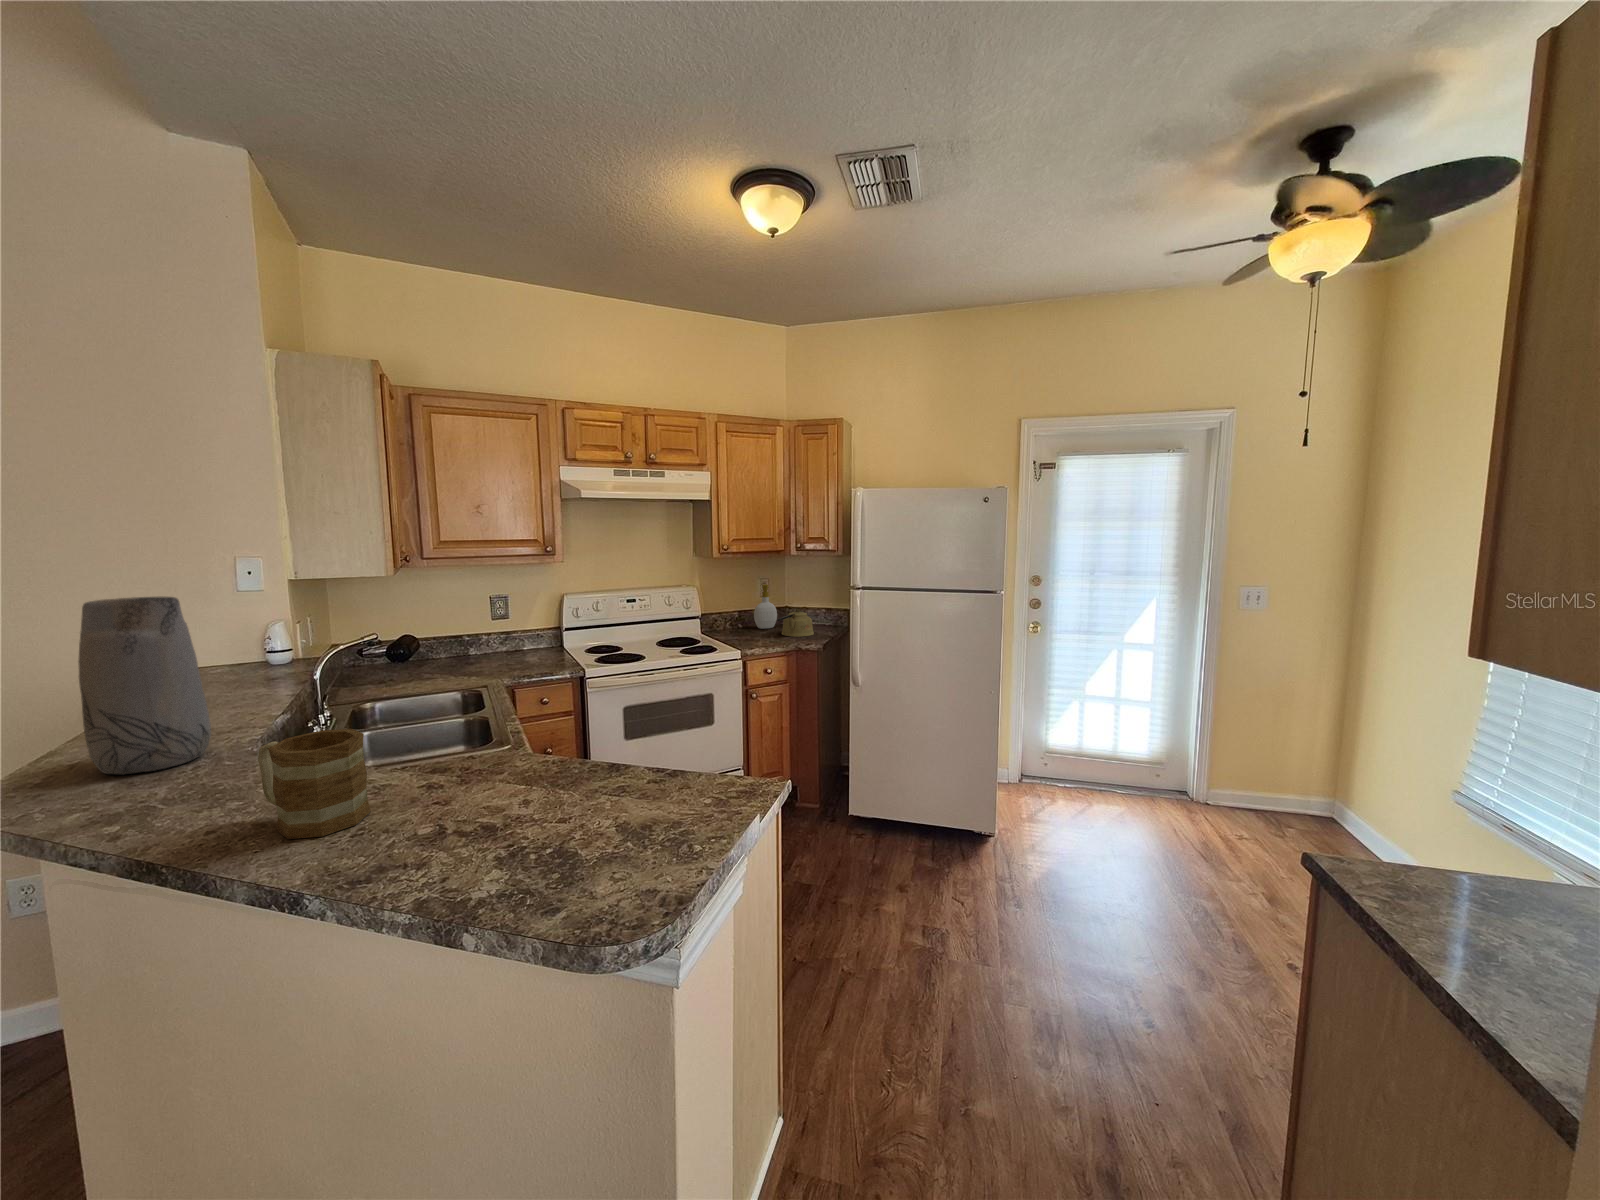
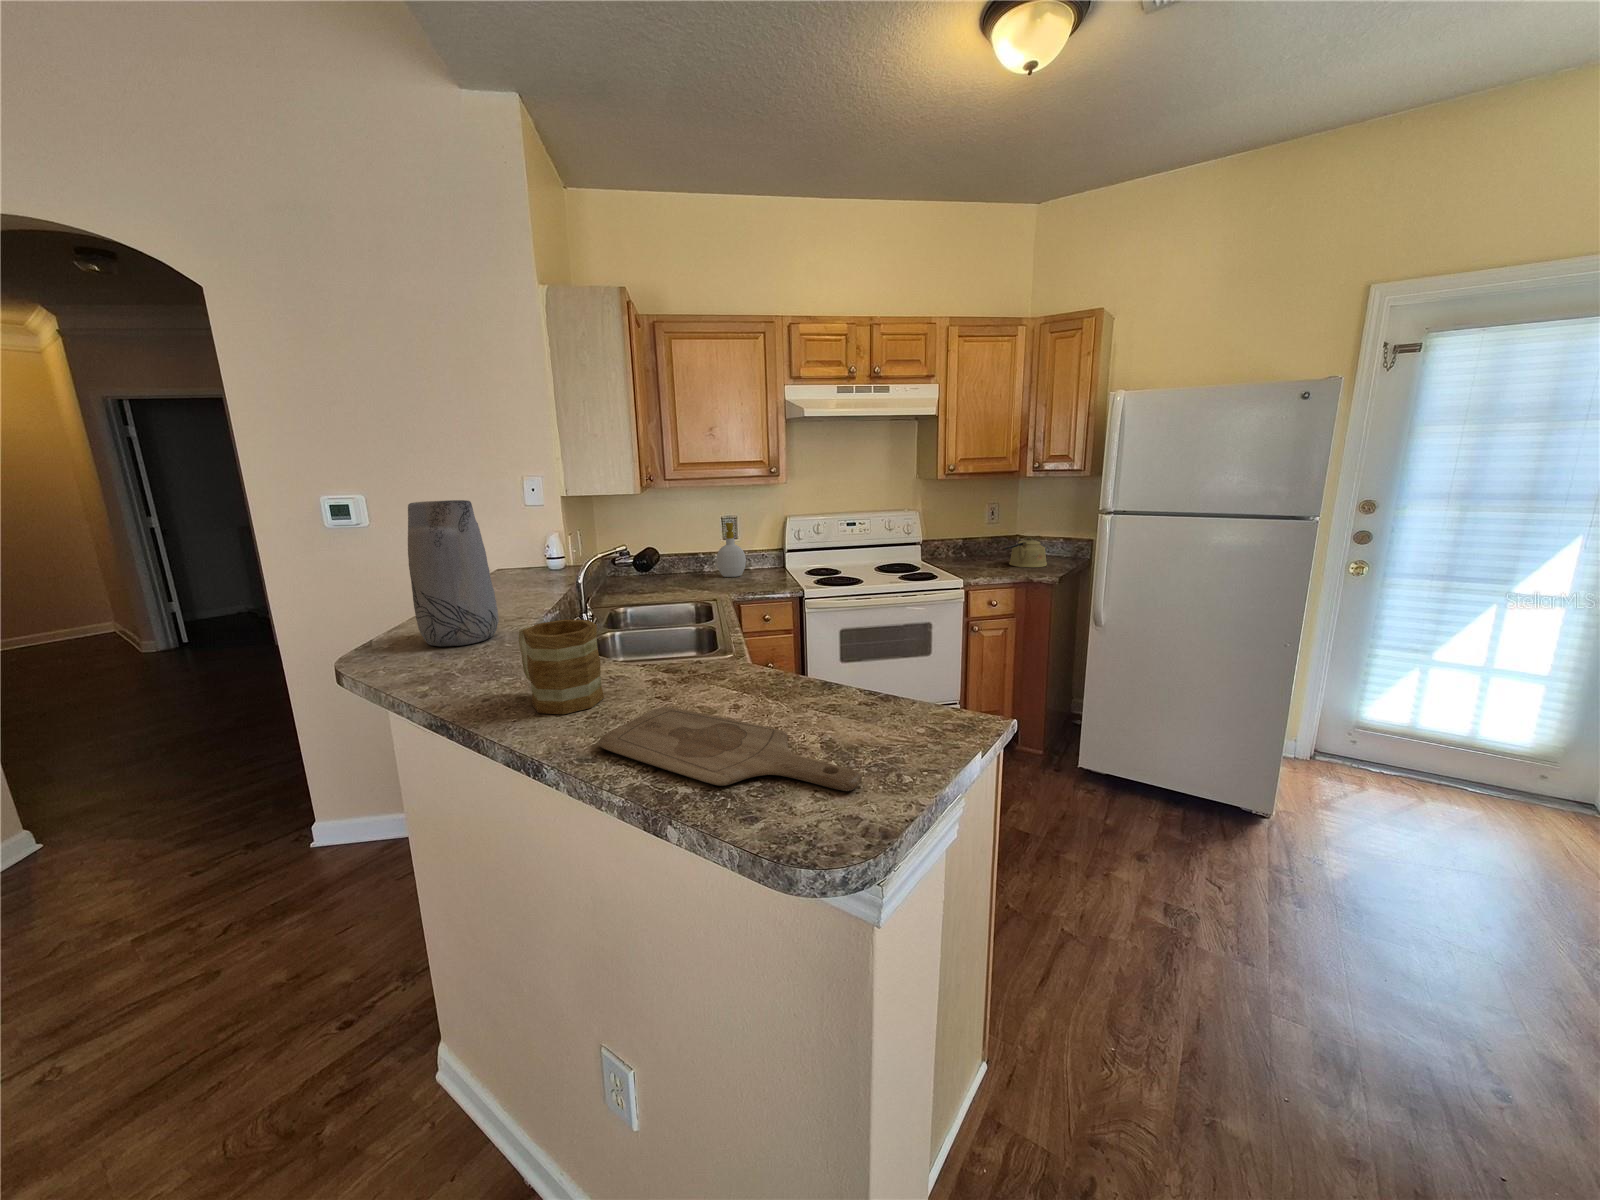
soap bottle: present [754,584,777,629] -> present [716,523,746,577]
cutting board: none [374,813,656,884] -> present [599,707,862,791]

